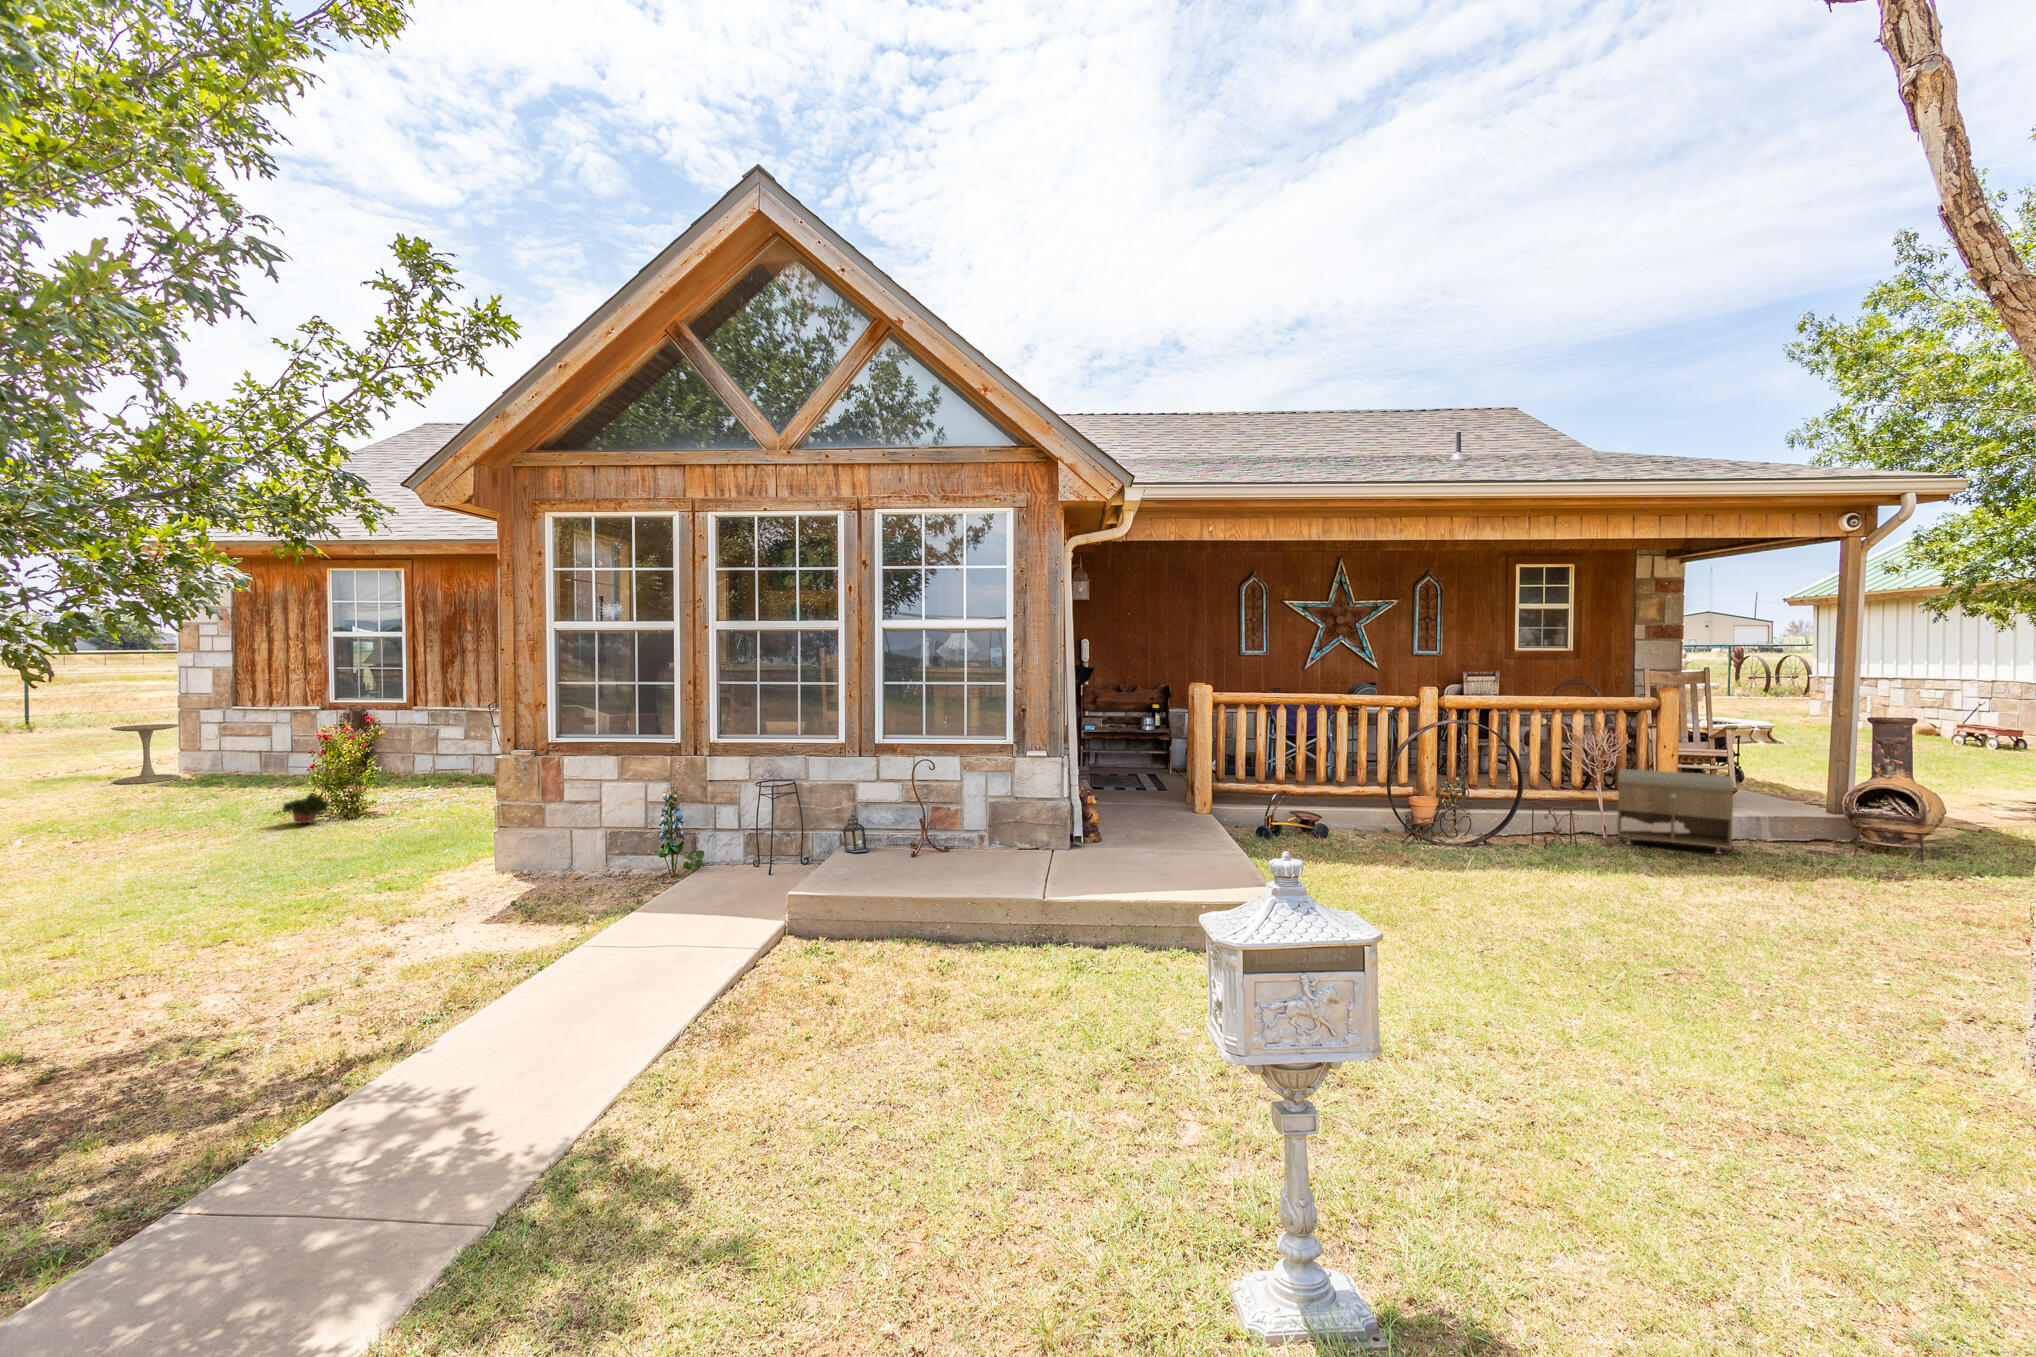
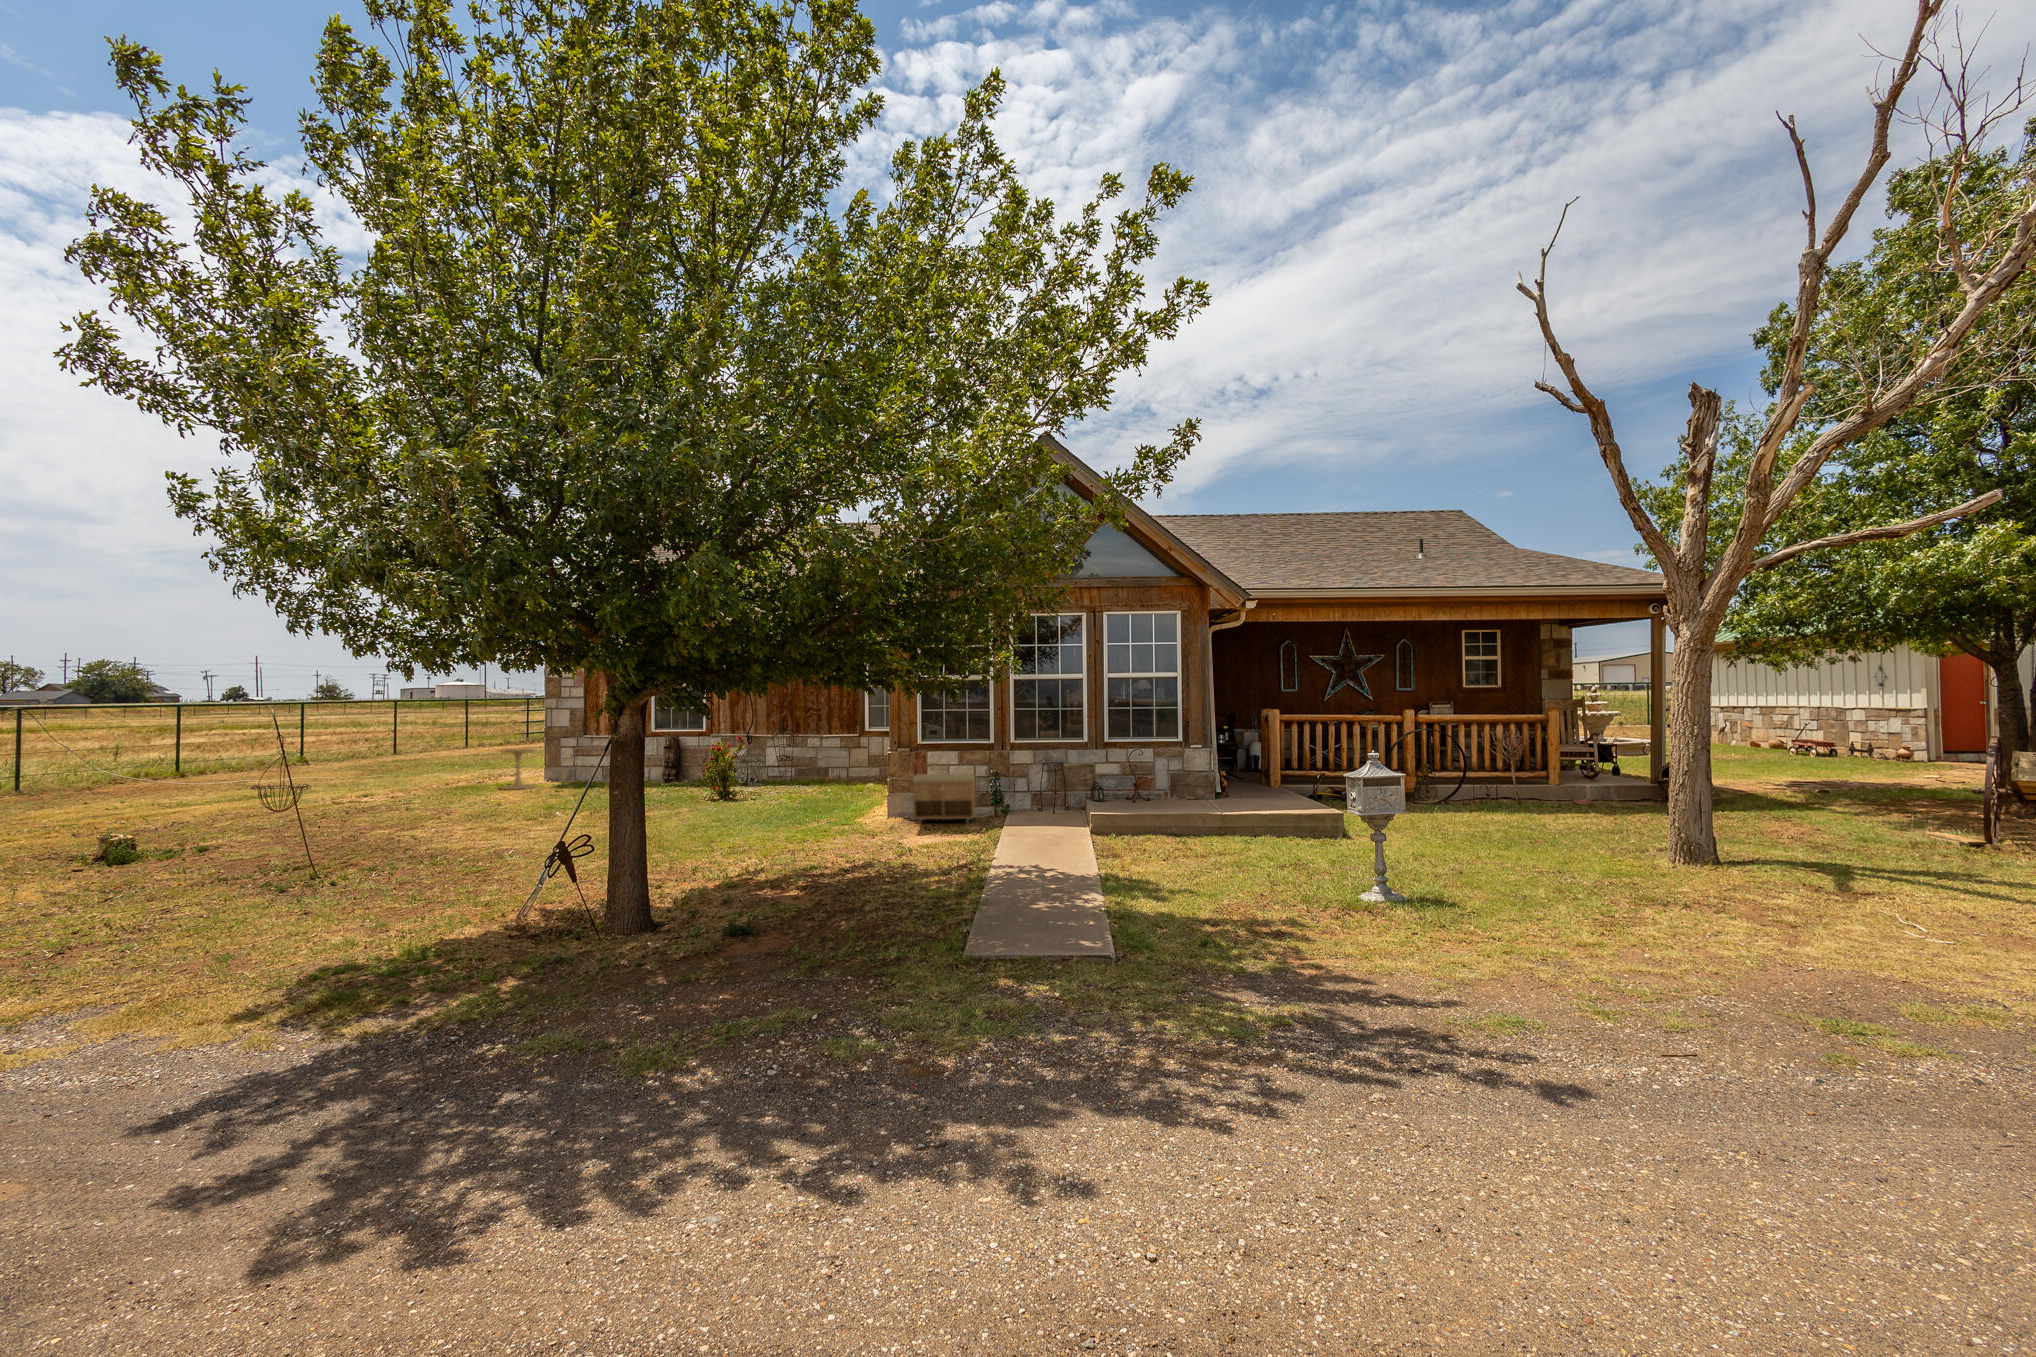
storage bench: present [1617,769,1734,854] -> present [913,774,975,822]
potted plant: present [274,793,330,825] -> none [691,785,723,806]

